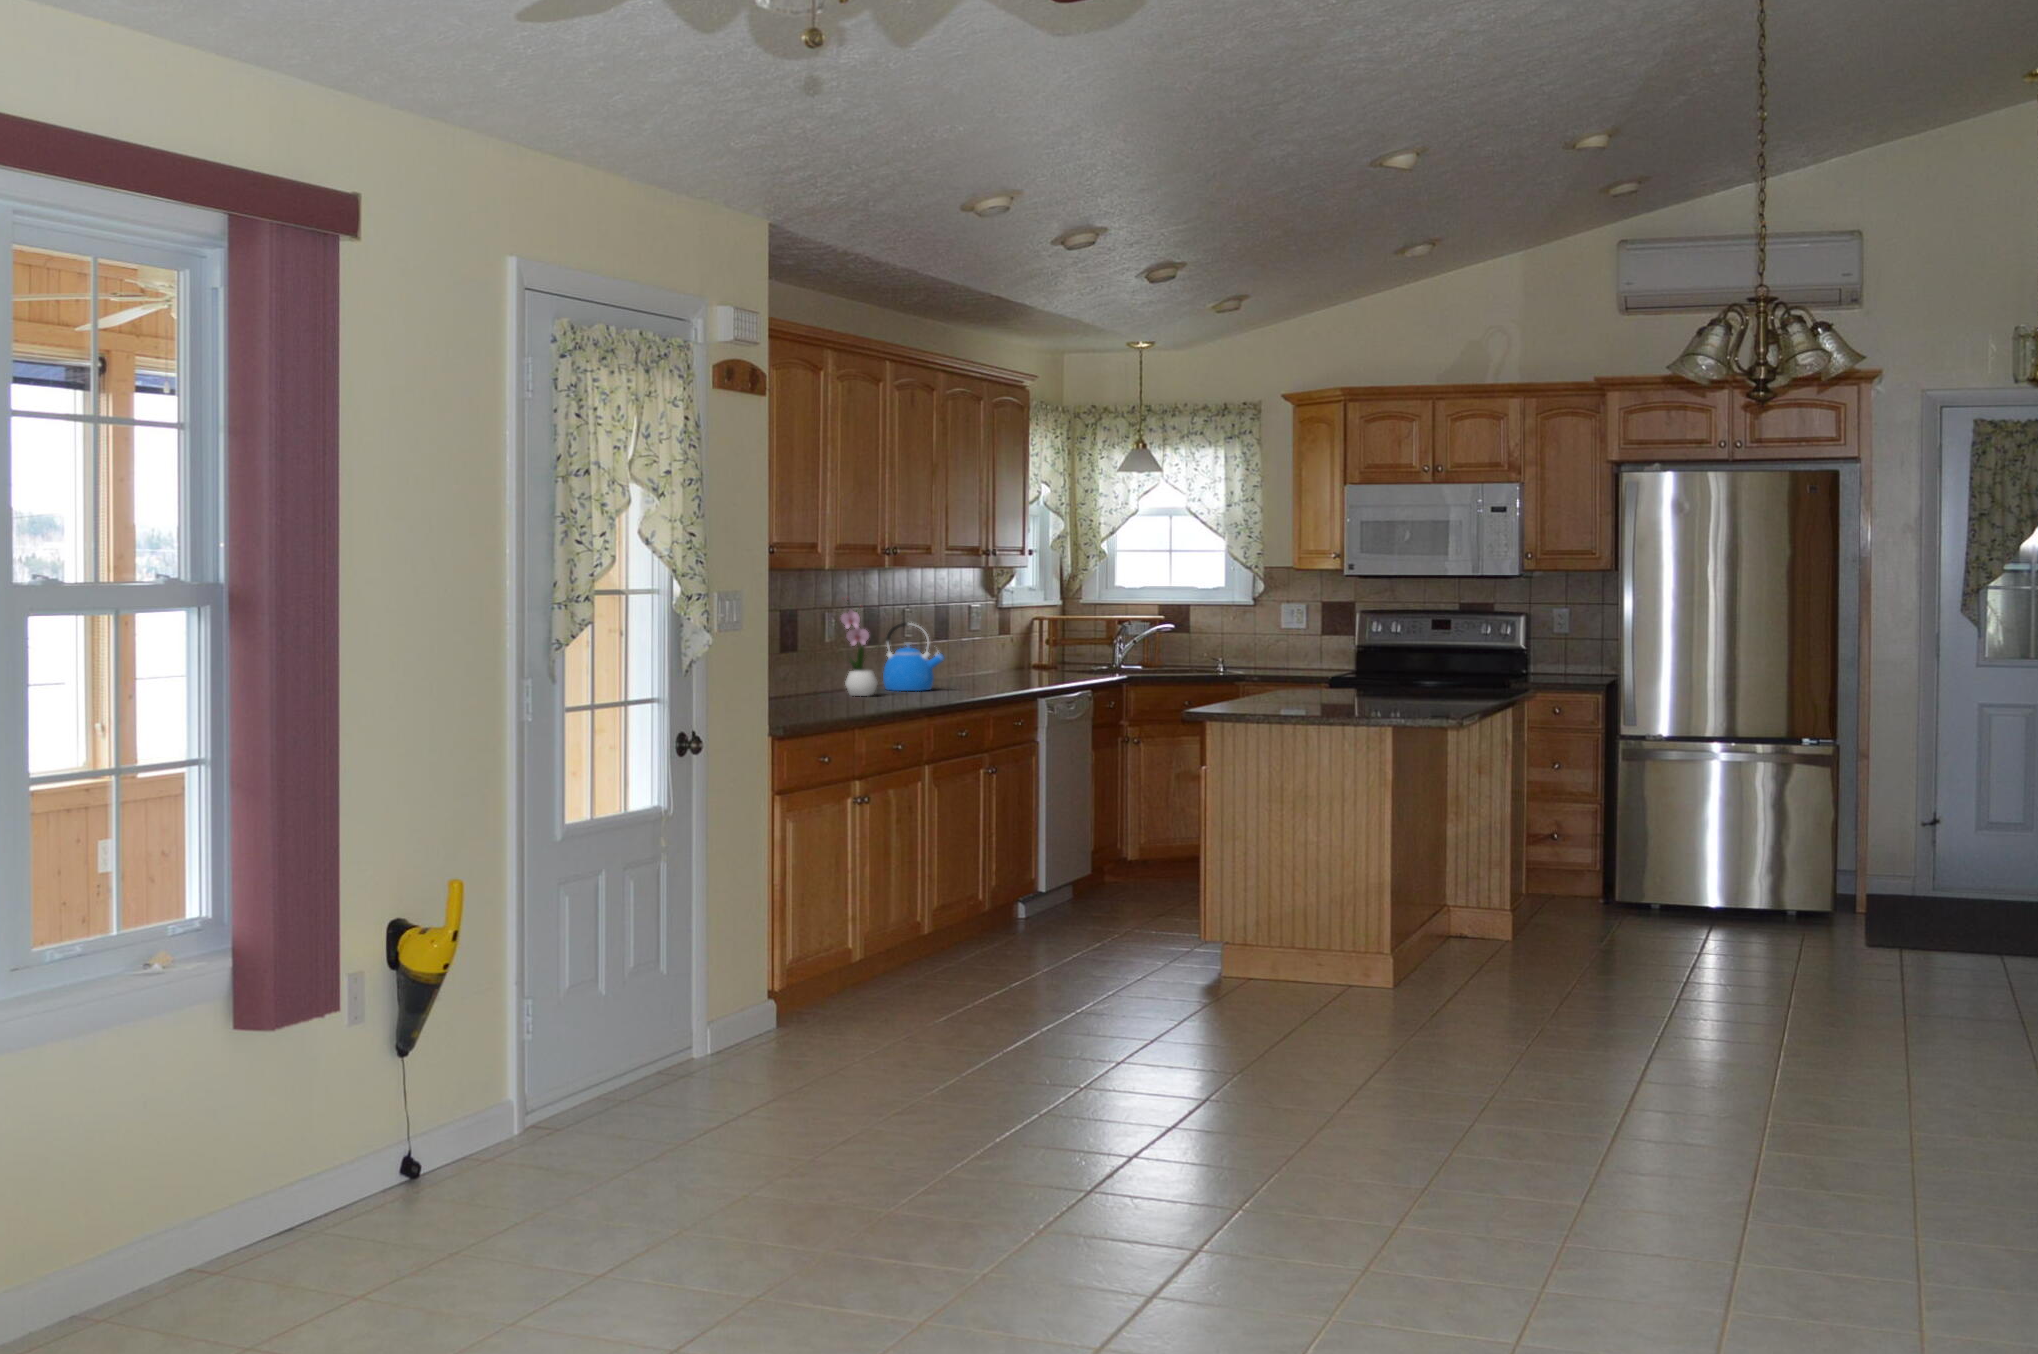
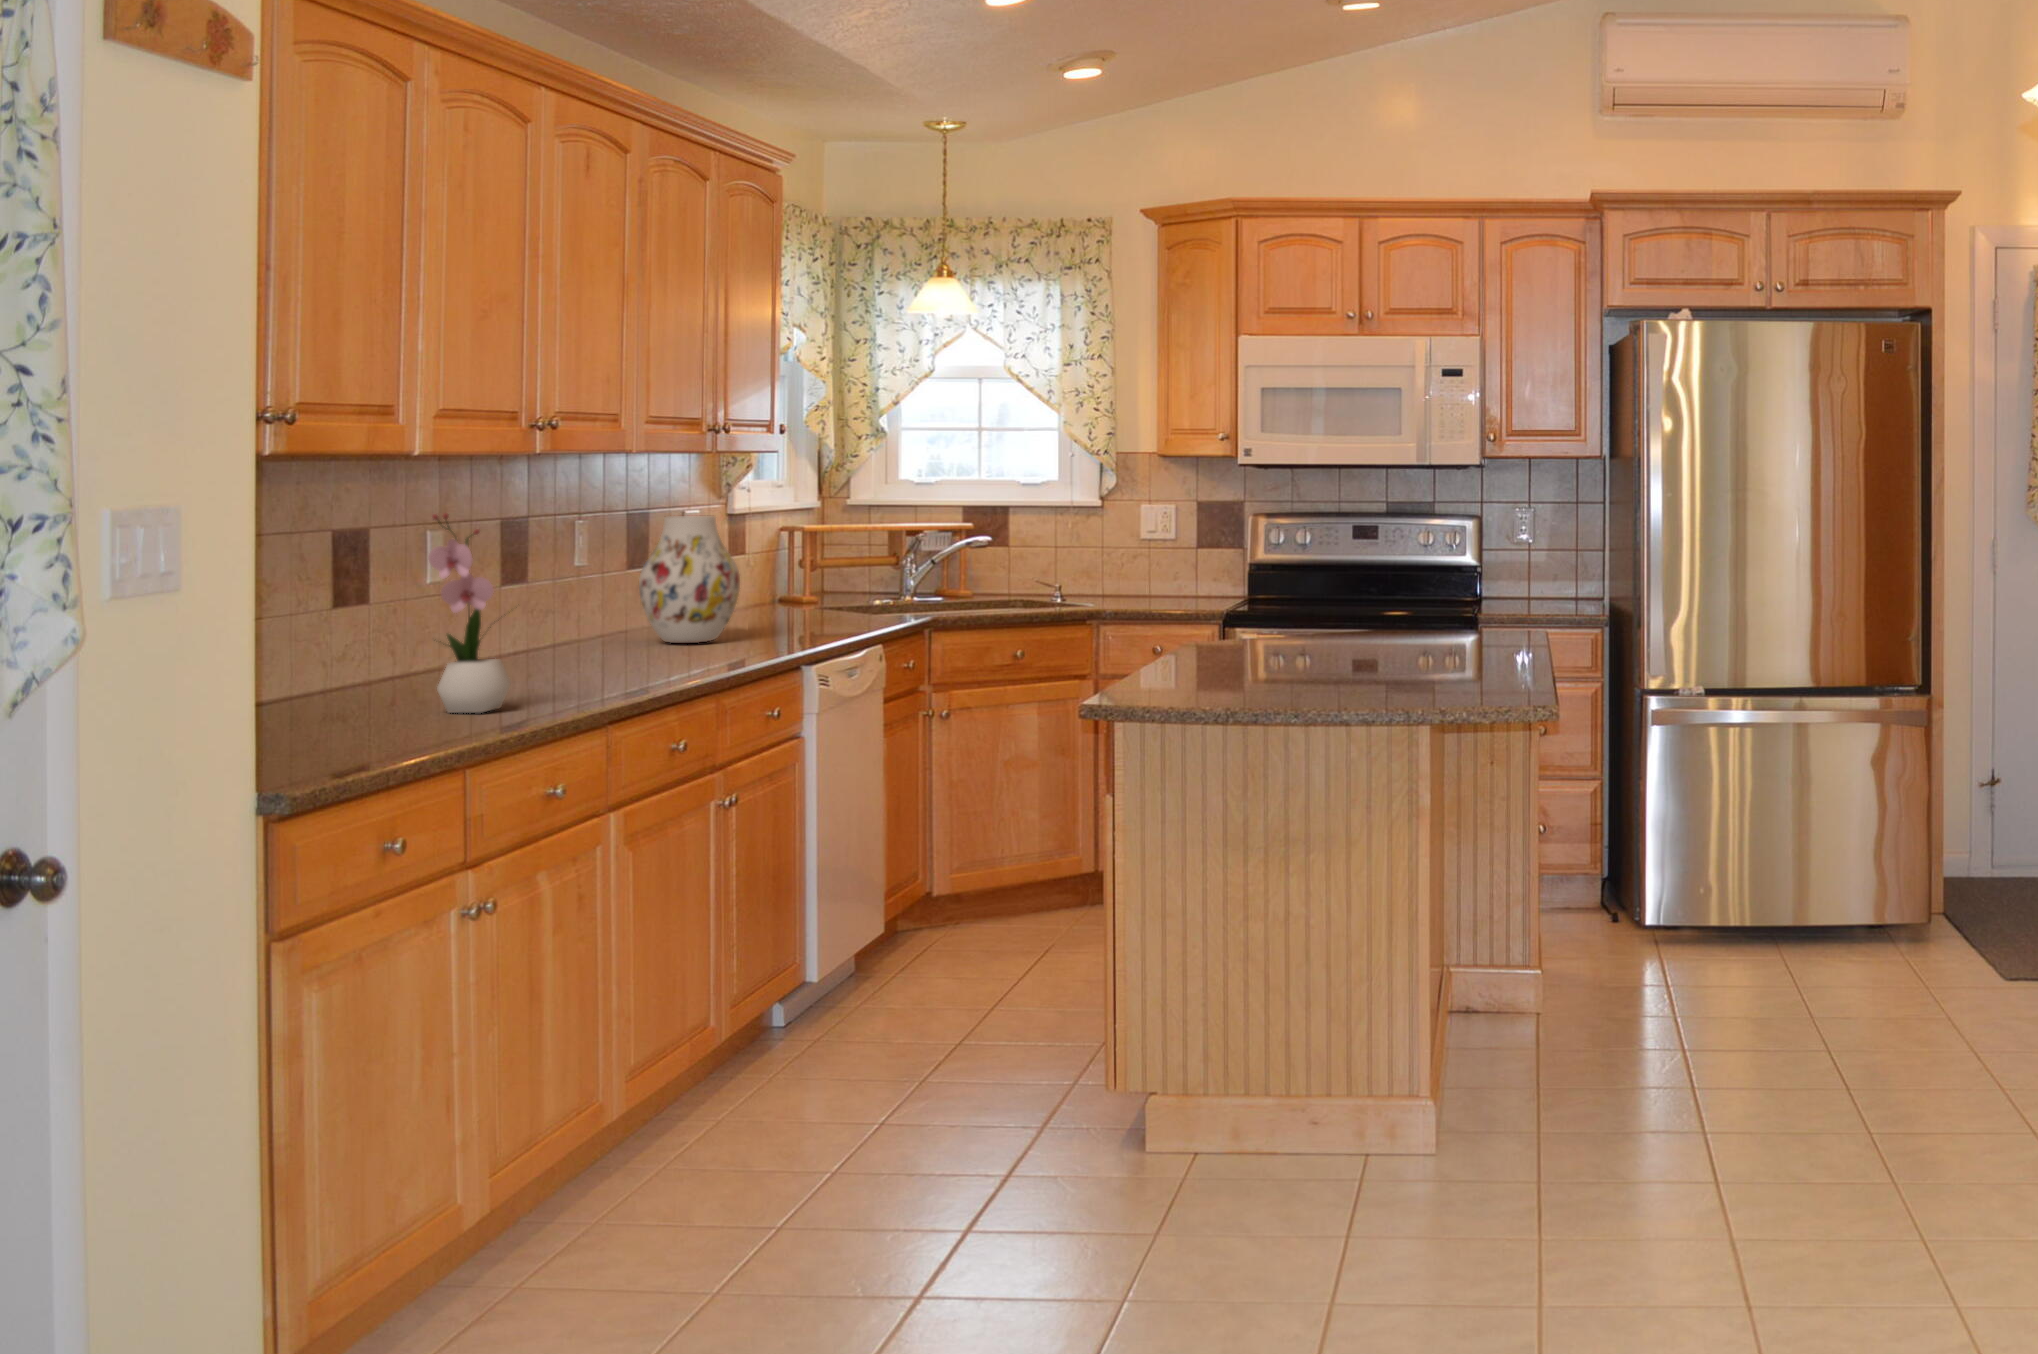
vase: none [944,605,1000,679] -> present [639,515,740,643]
kettle: present [883,622,944,691] -> none [523,556,650,687]

